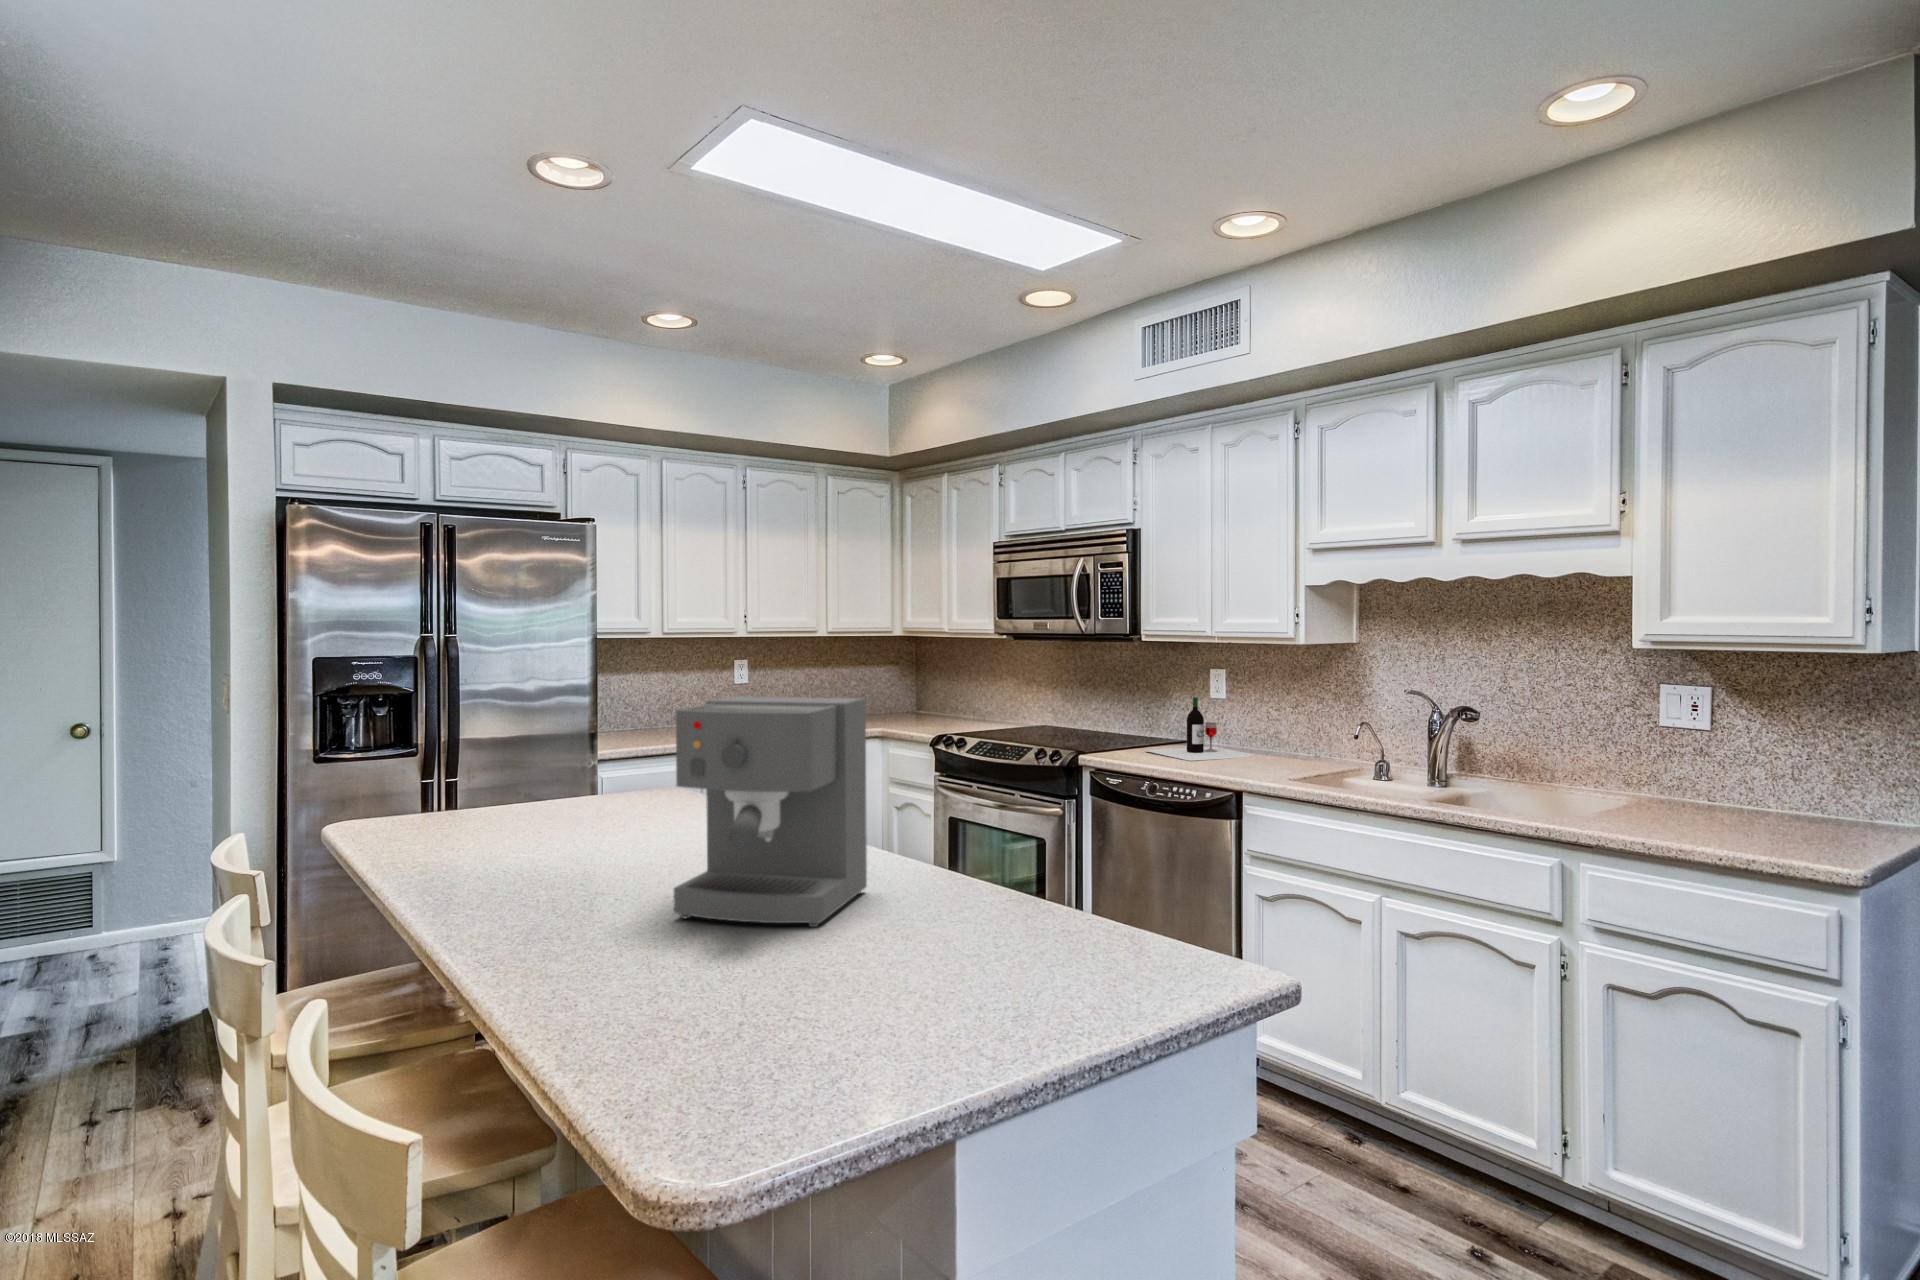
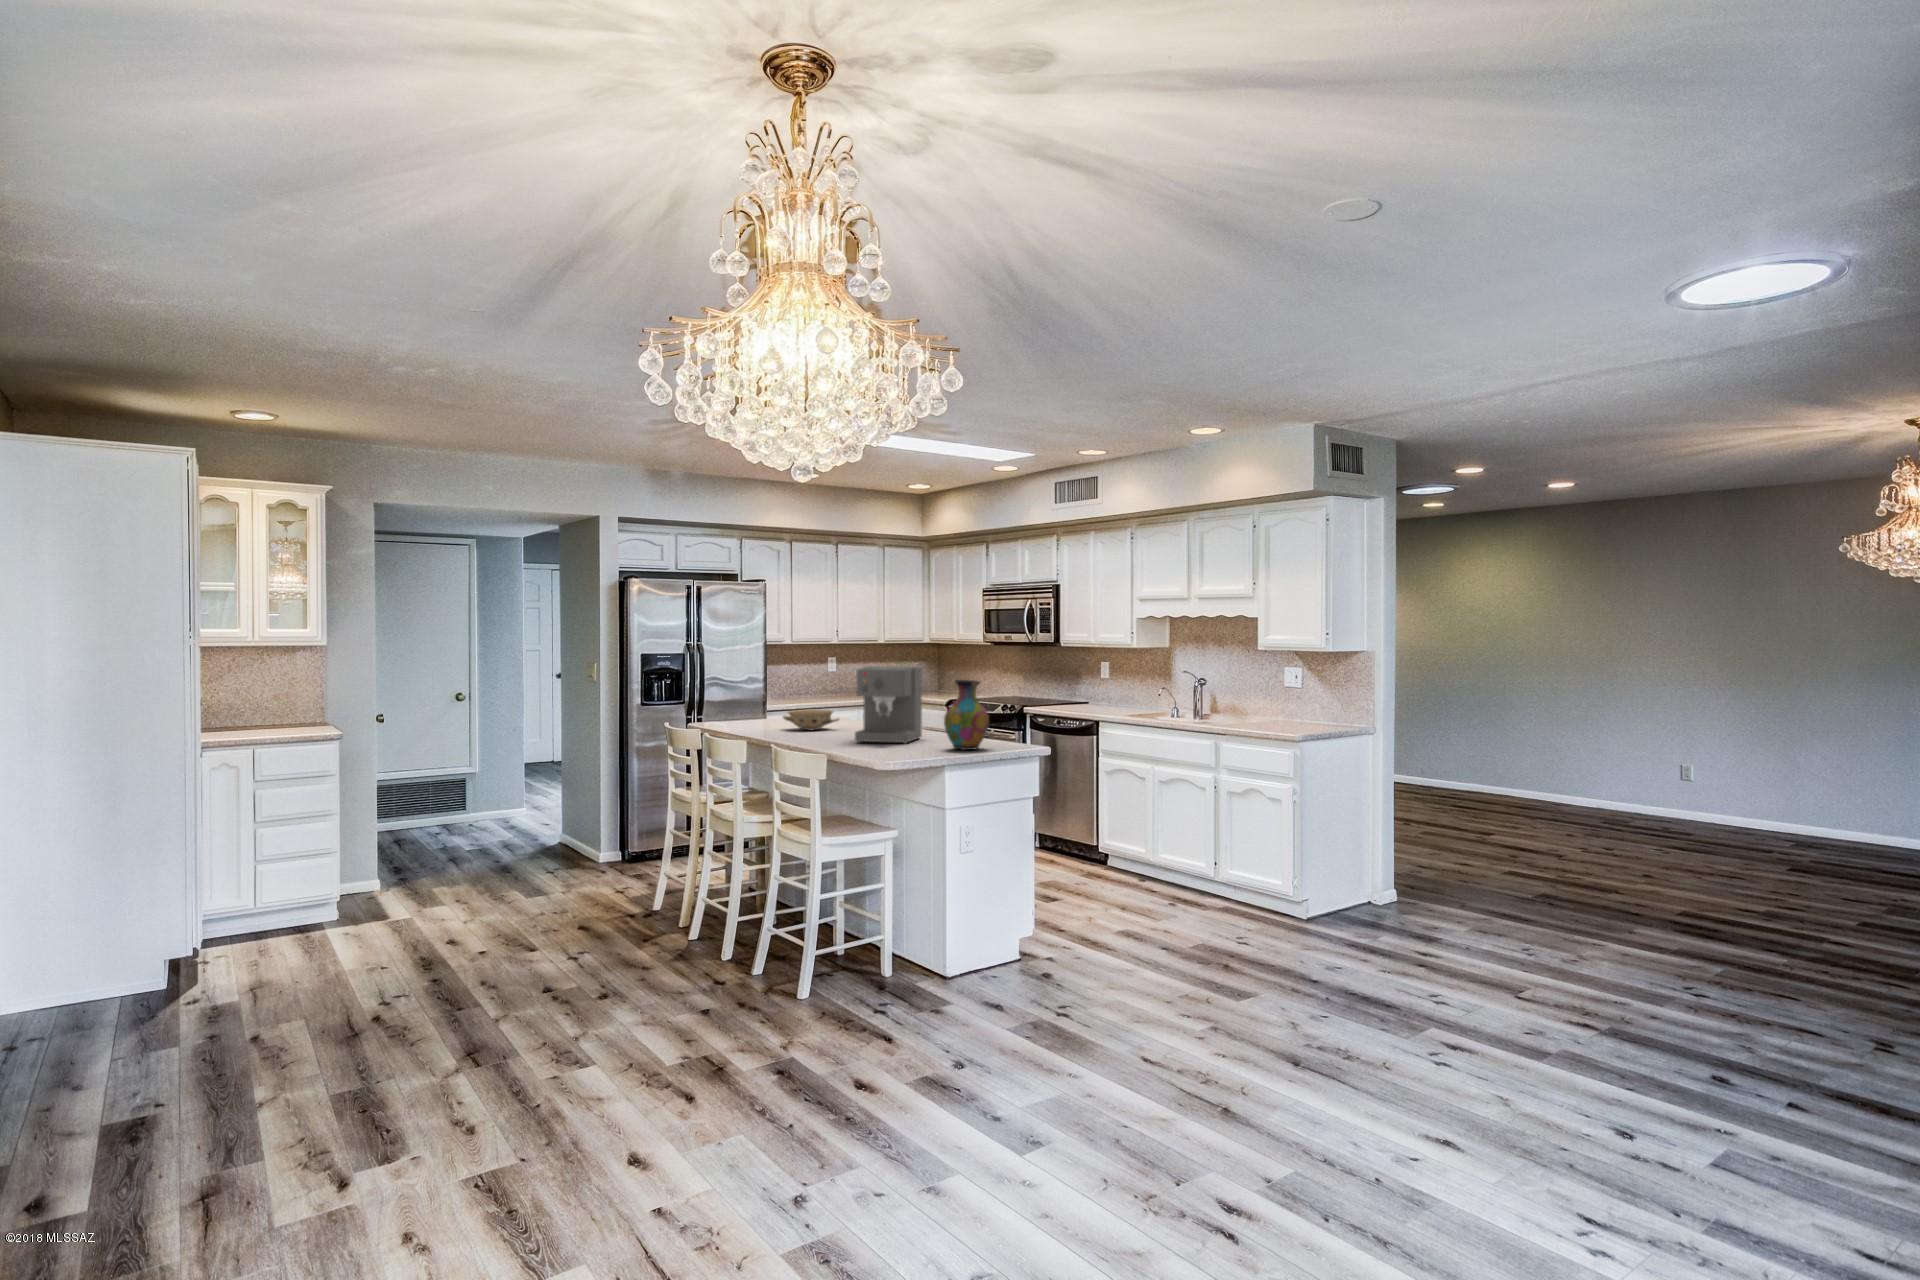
wine bottle: present [1145,697,1253,761] -> none [1060,677,1122,709]
vase: none [926,751,1070,988] -> present [944,680,989,750]
ceramic bowl: none [552,788,681,842] -> present [783,710,839,730]

